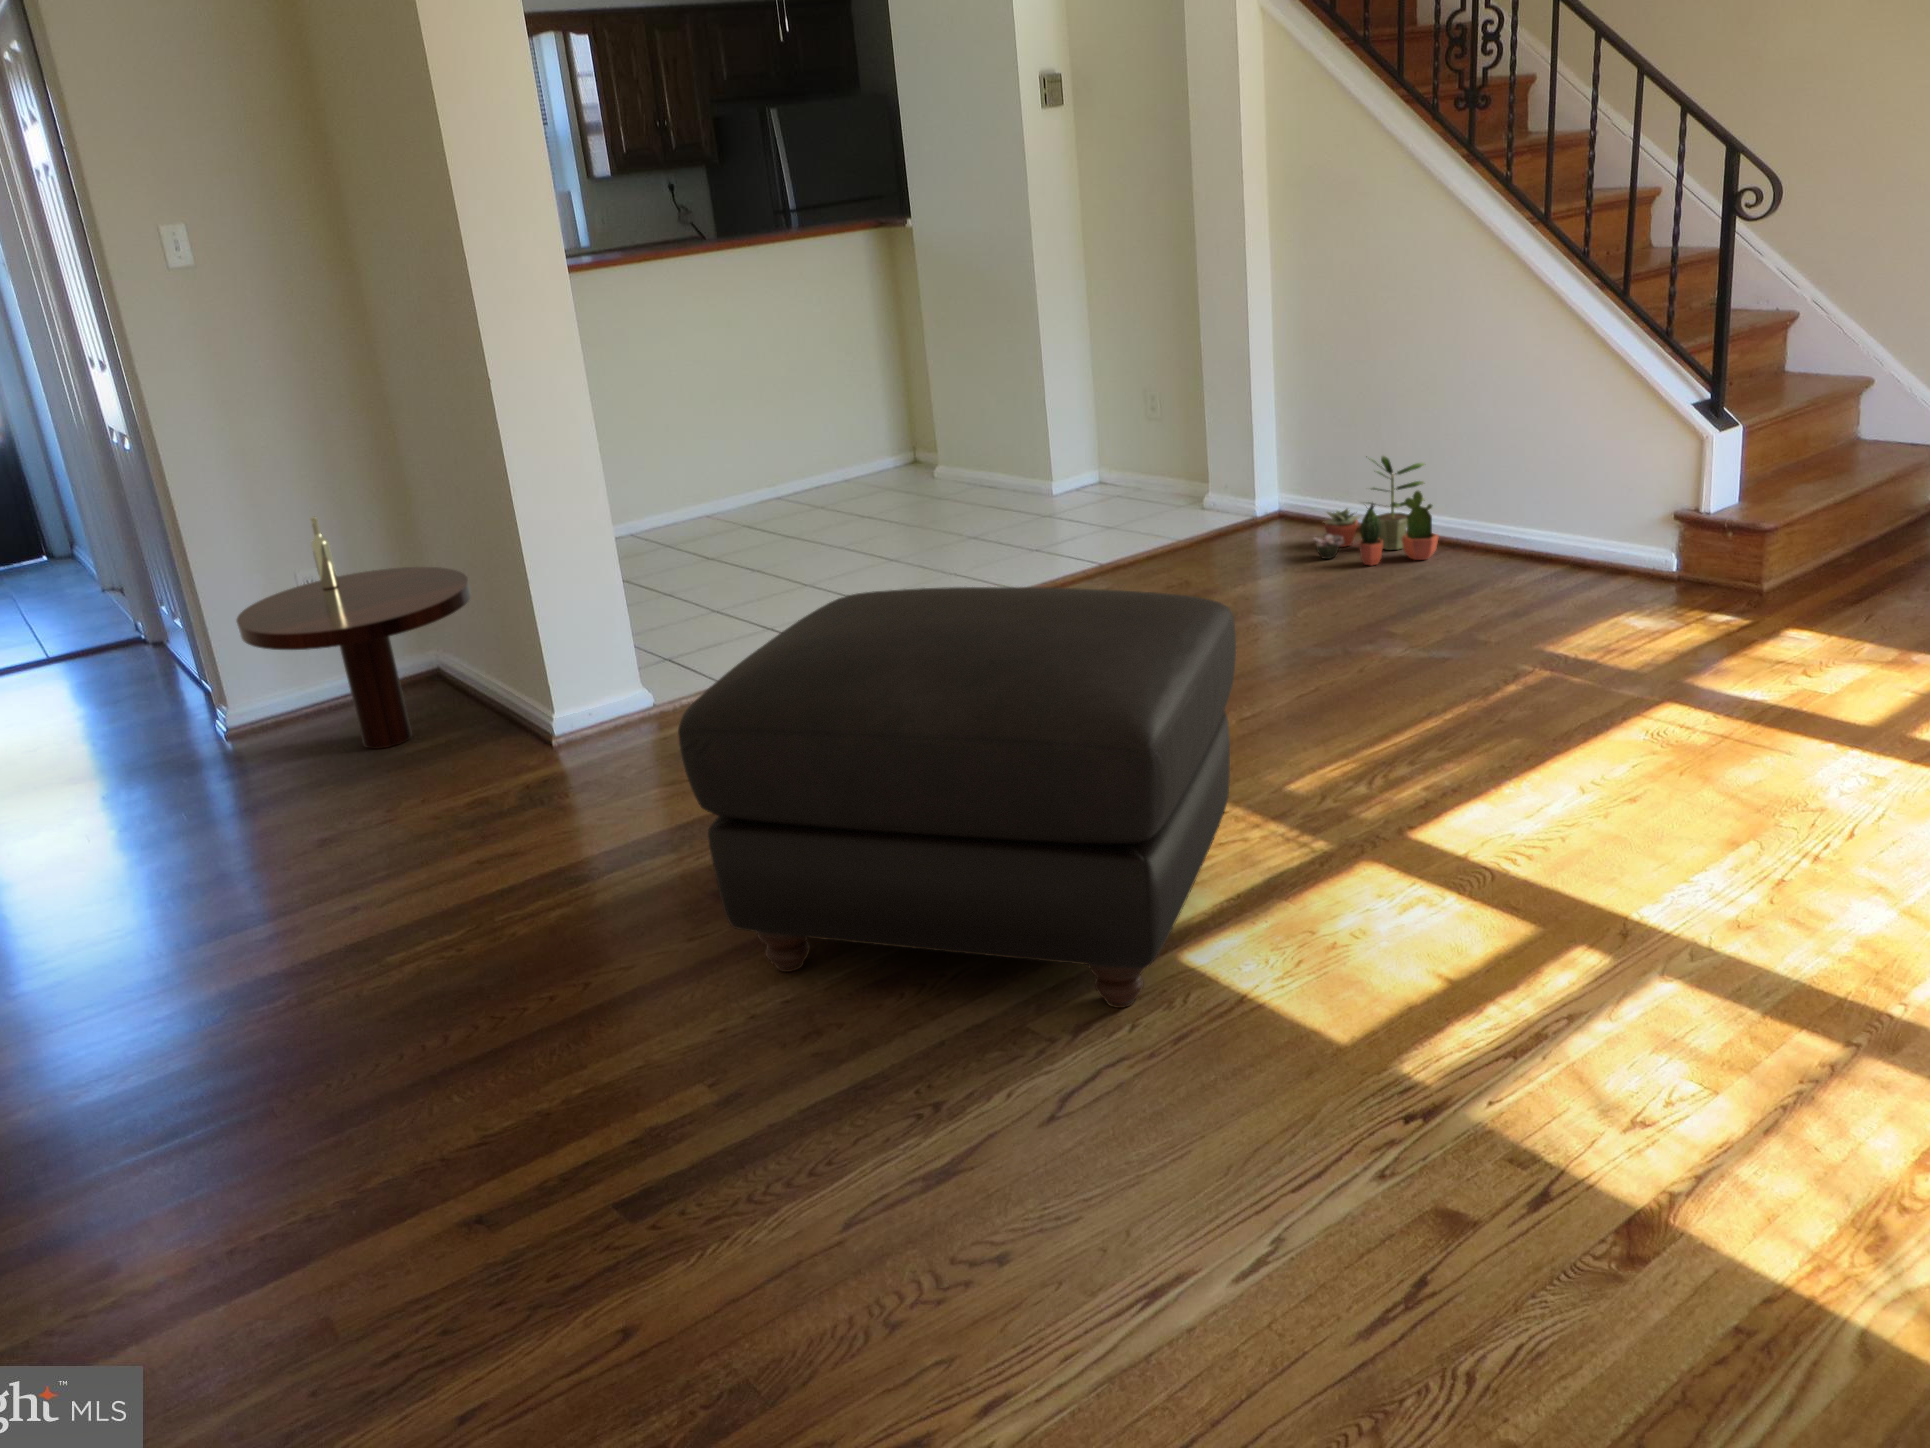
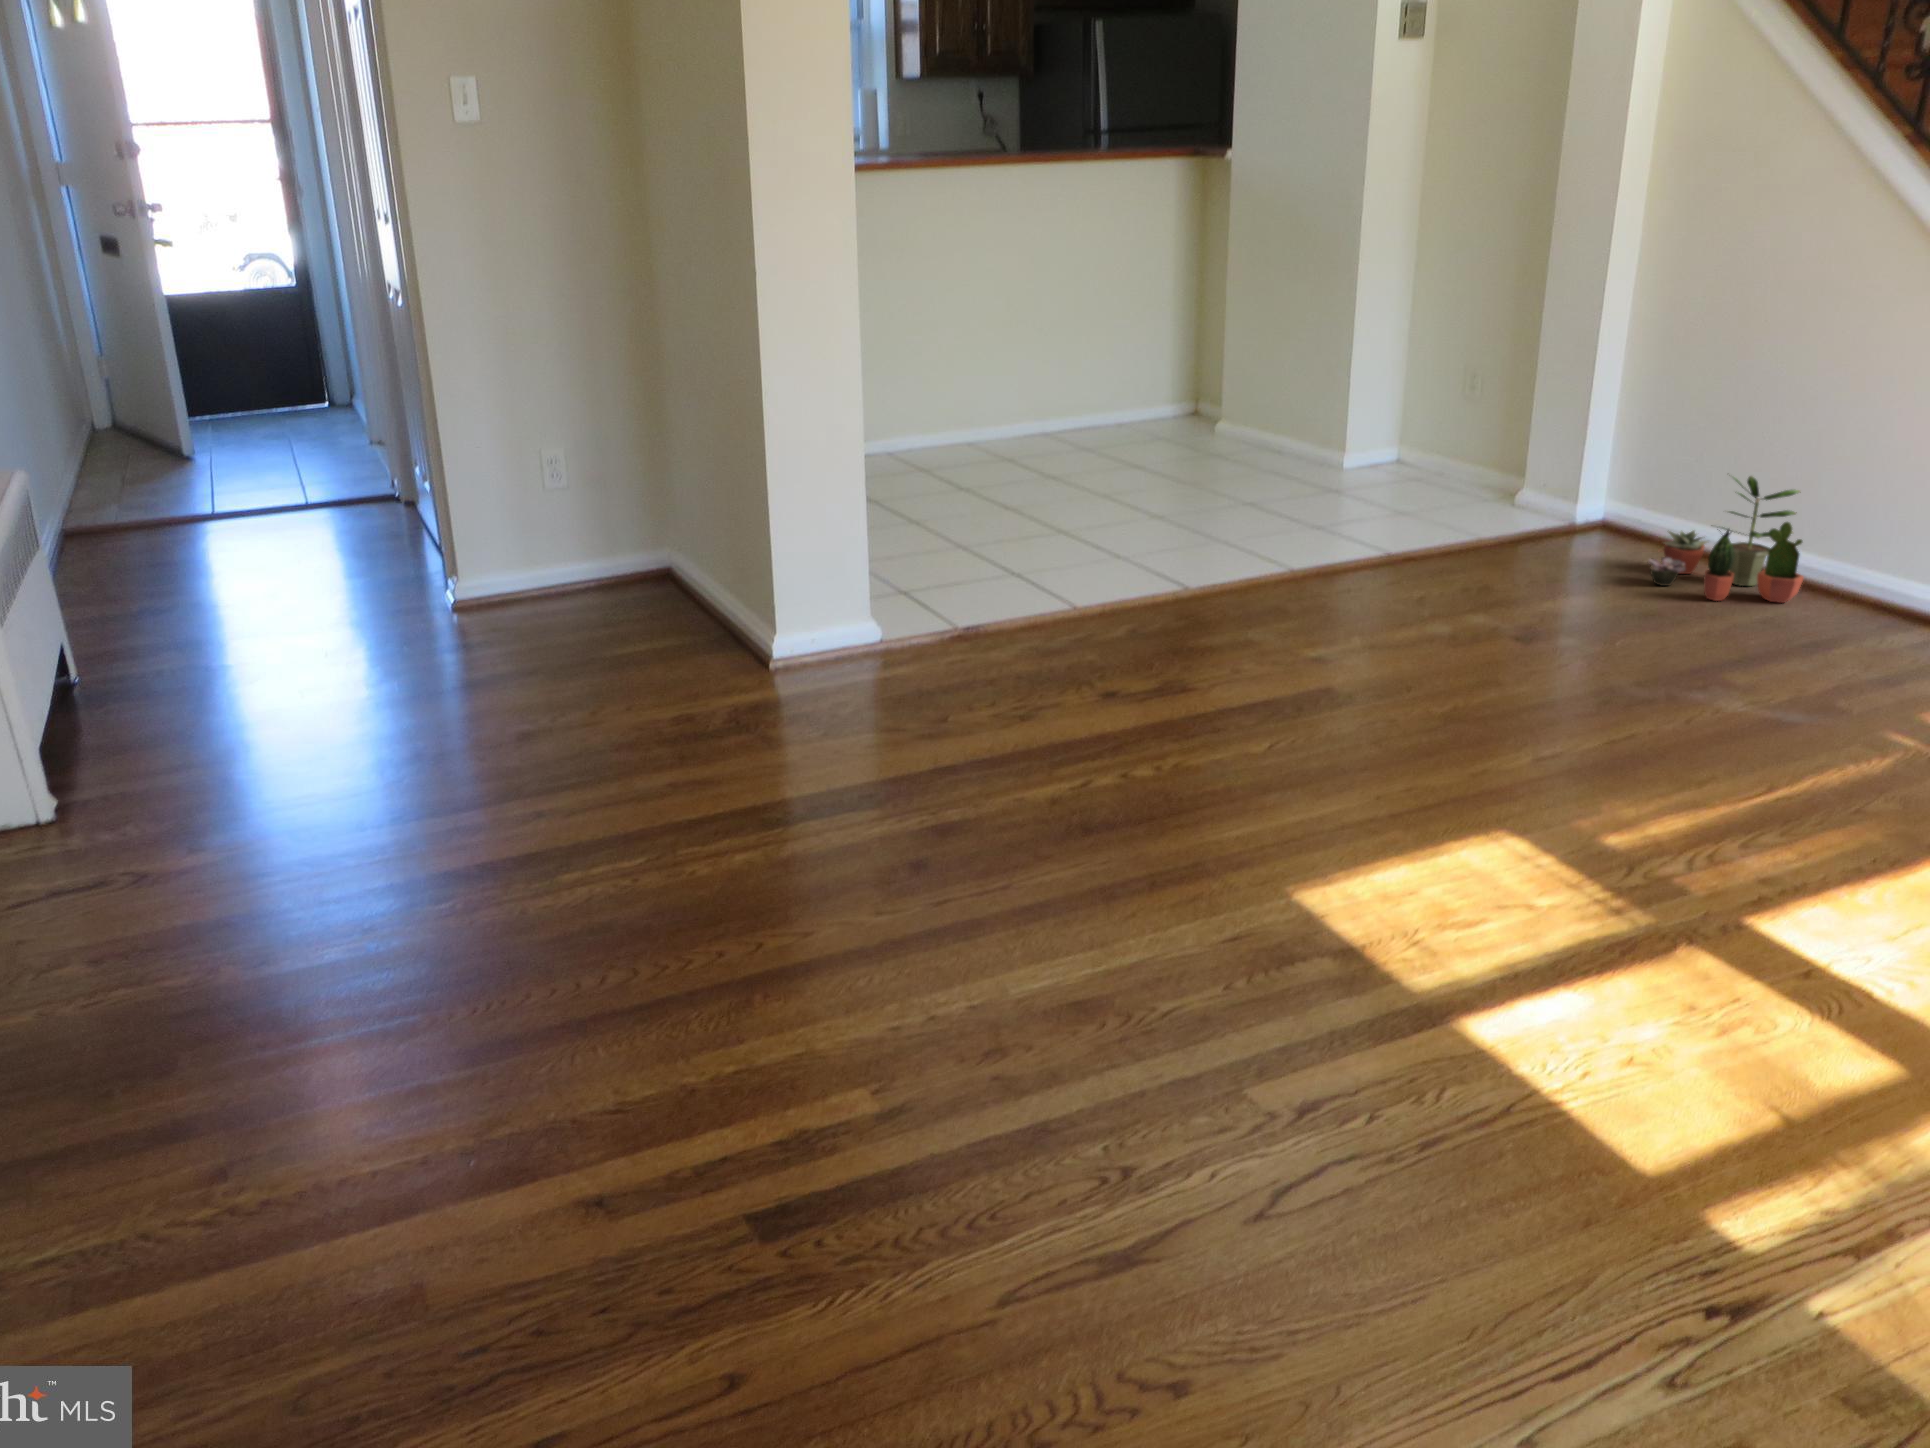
coffee table: present [236,517,471,749] -> none [473,398,710,647]
ottoman: present [678,587,1236,1008] -> none [898,563,1565,1093]

